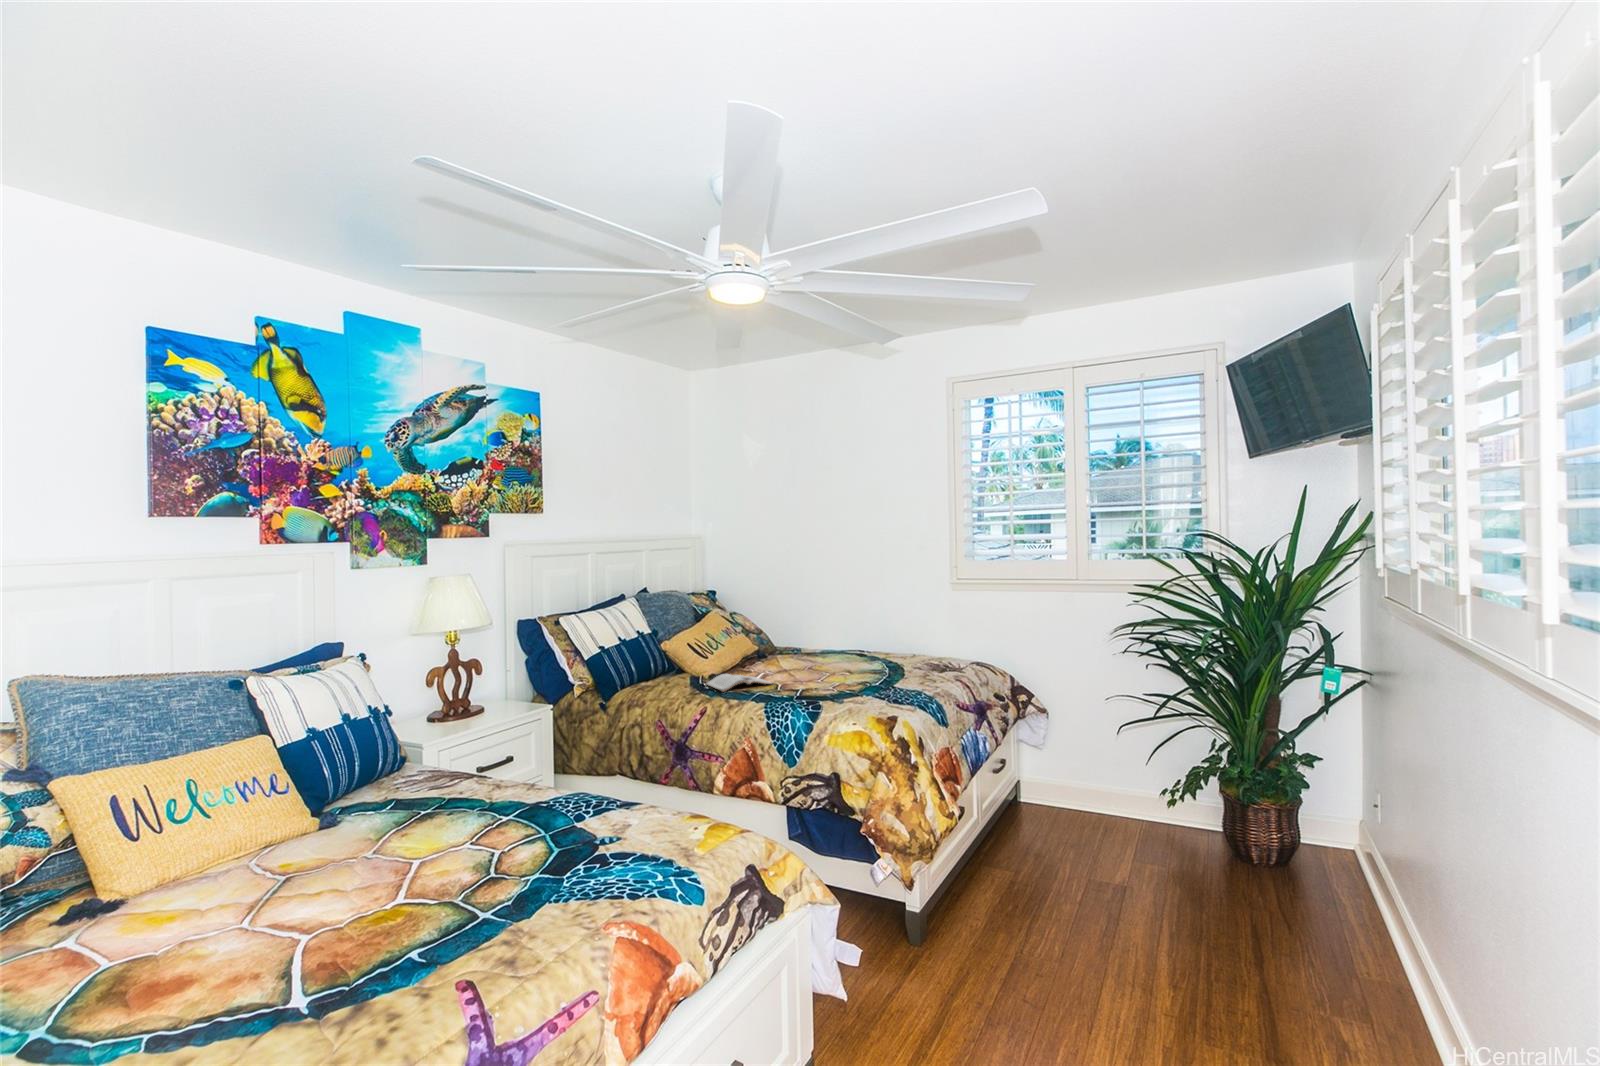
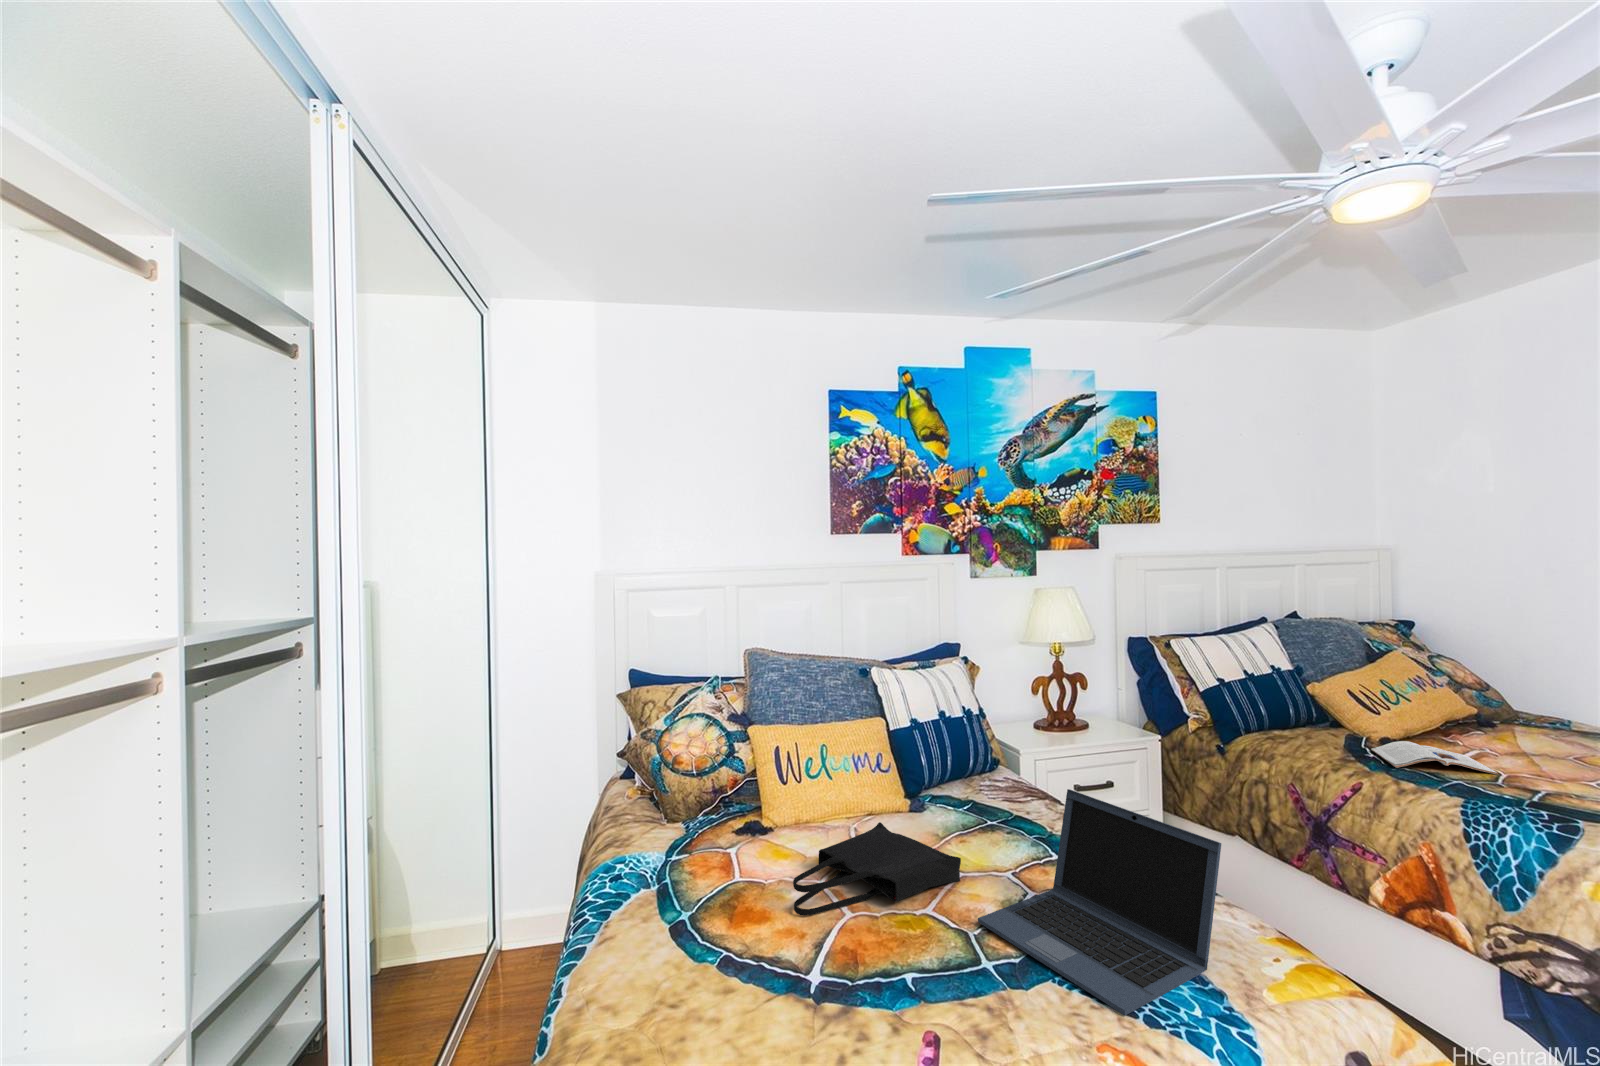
laptop: none [457,743,665,901] -> present [978,789,1221,1015]
tote bag: none [209,842,419,971] -> present [793,822,961,916]

